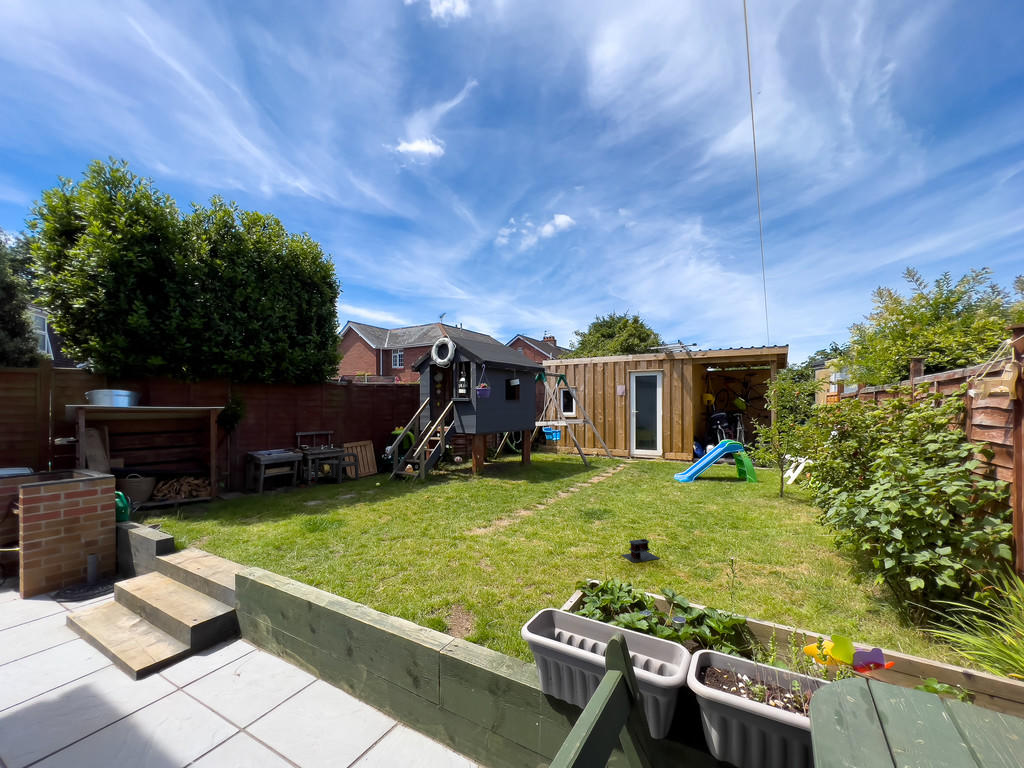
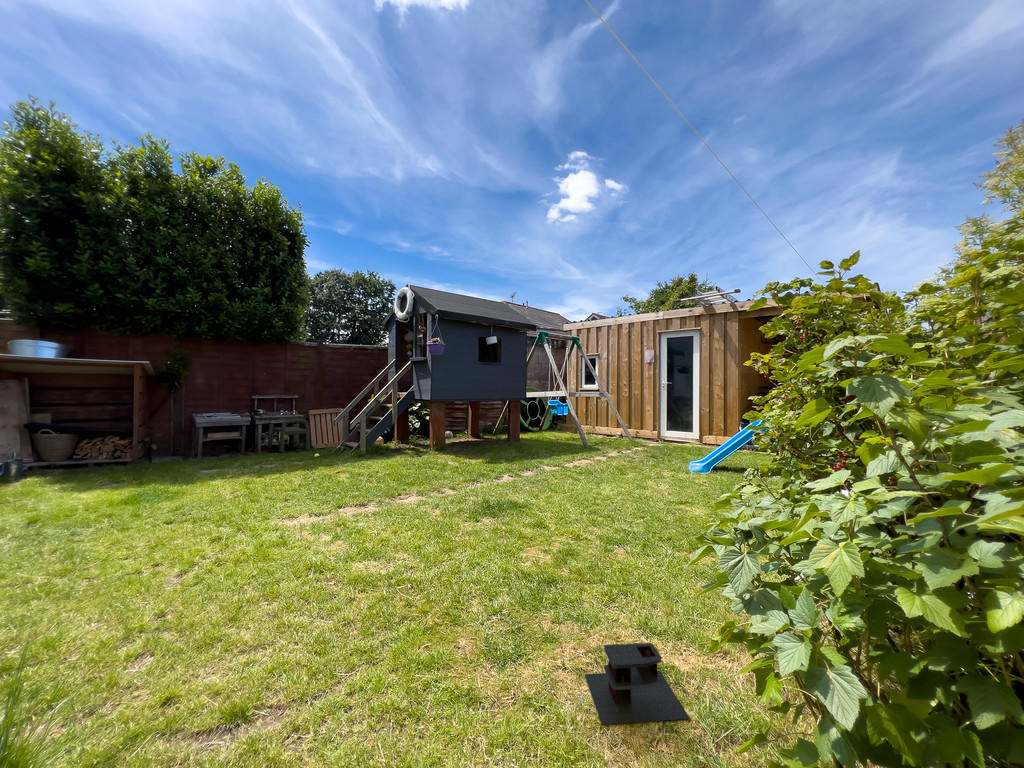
toy house: present [622,539,659,562] -> present [585,643,690,724]

